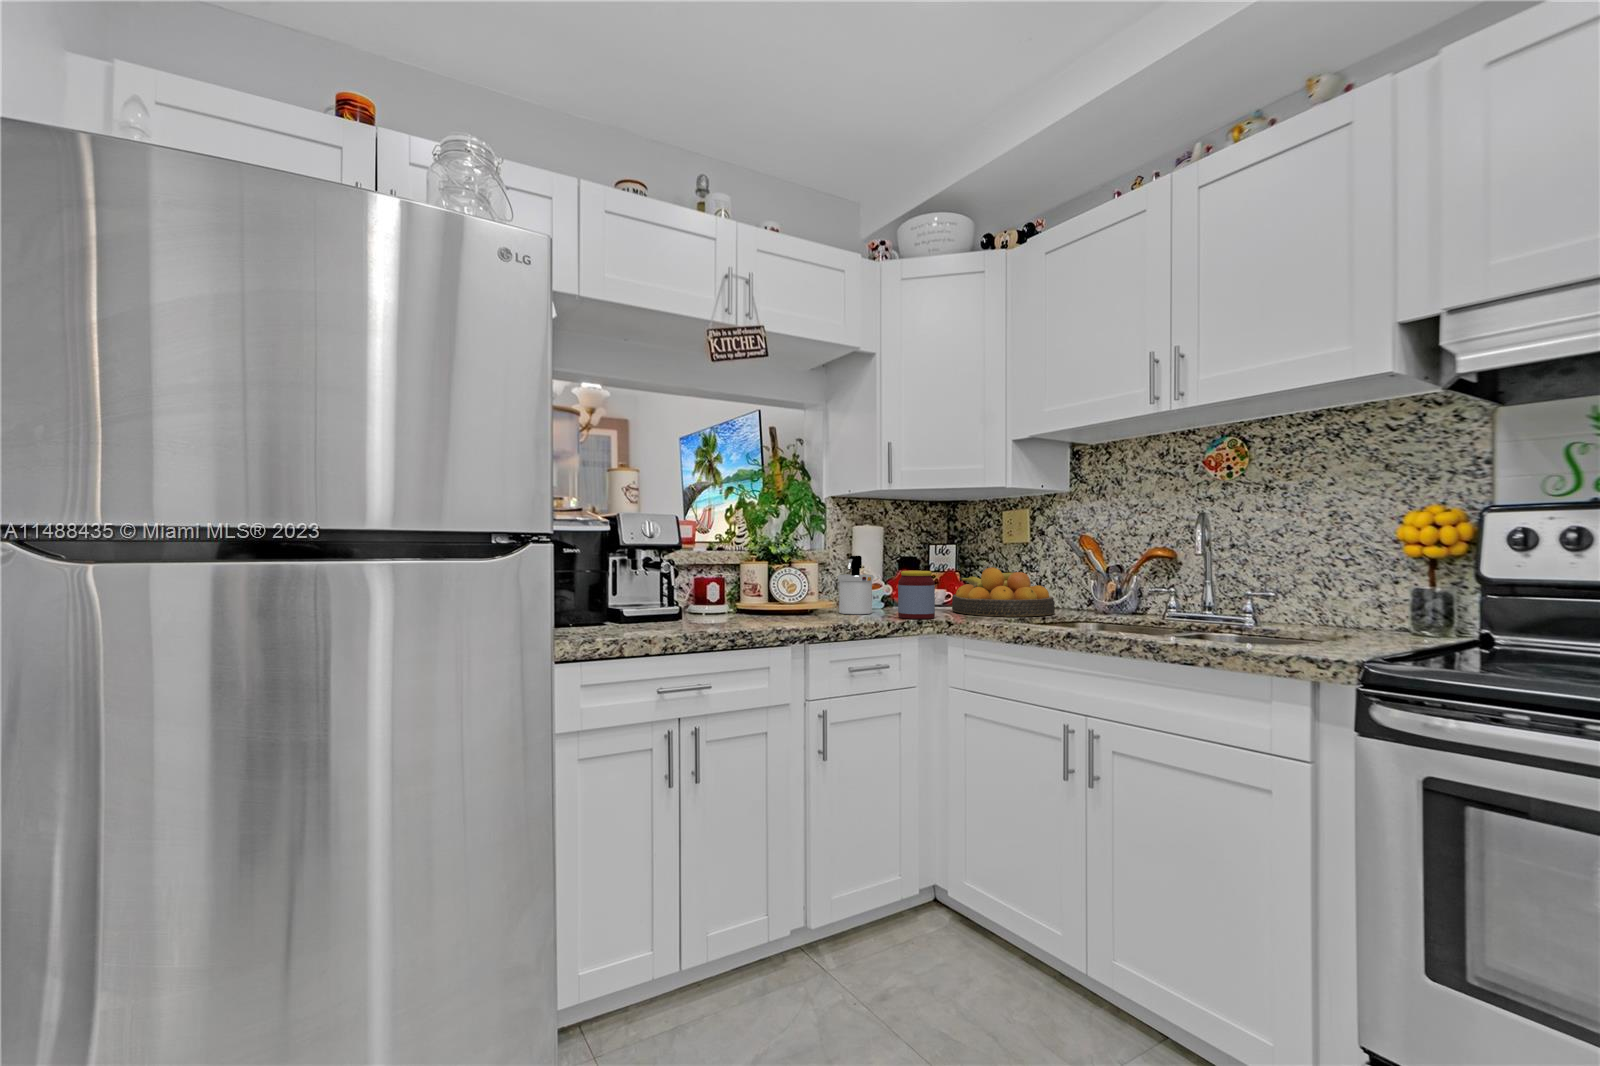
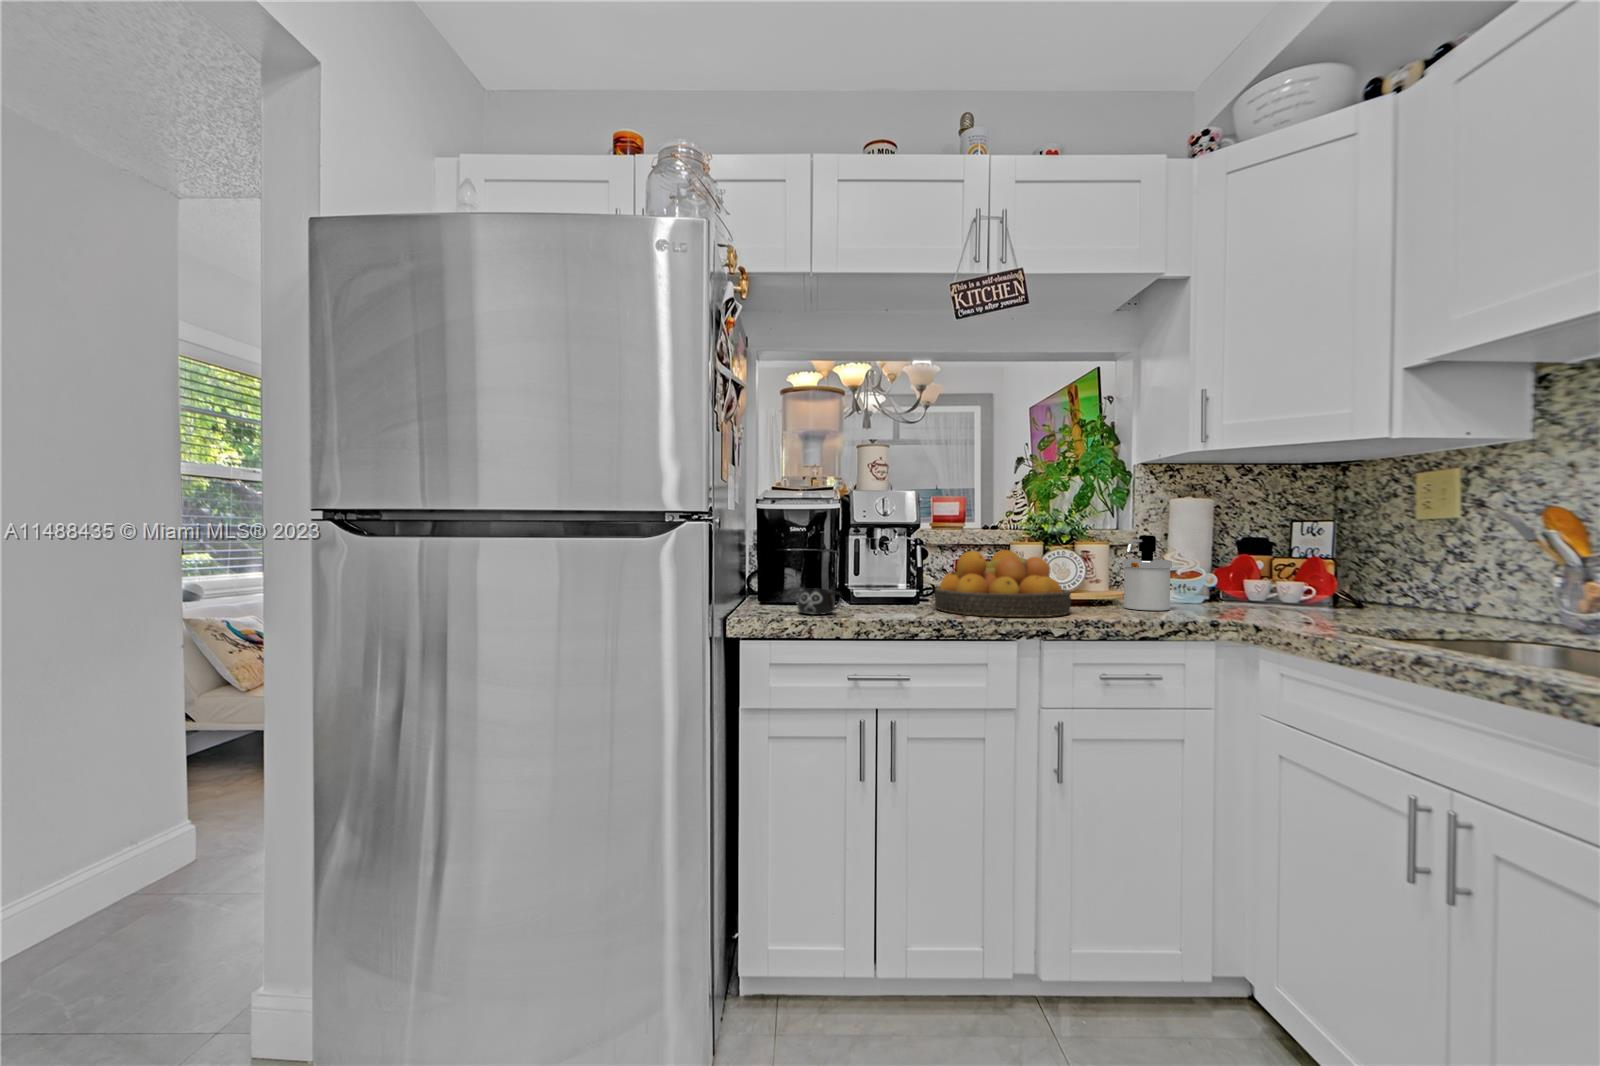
fruit bowl: present [952,568,1055,617] -> present [935,550,1071,617]
jar: present [898,571,935,619] -> none [1193,556,1249,622]
mug: none [594,610,642,635] -> present [797,589,842,615]

